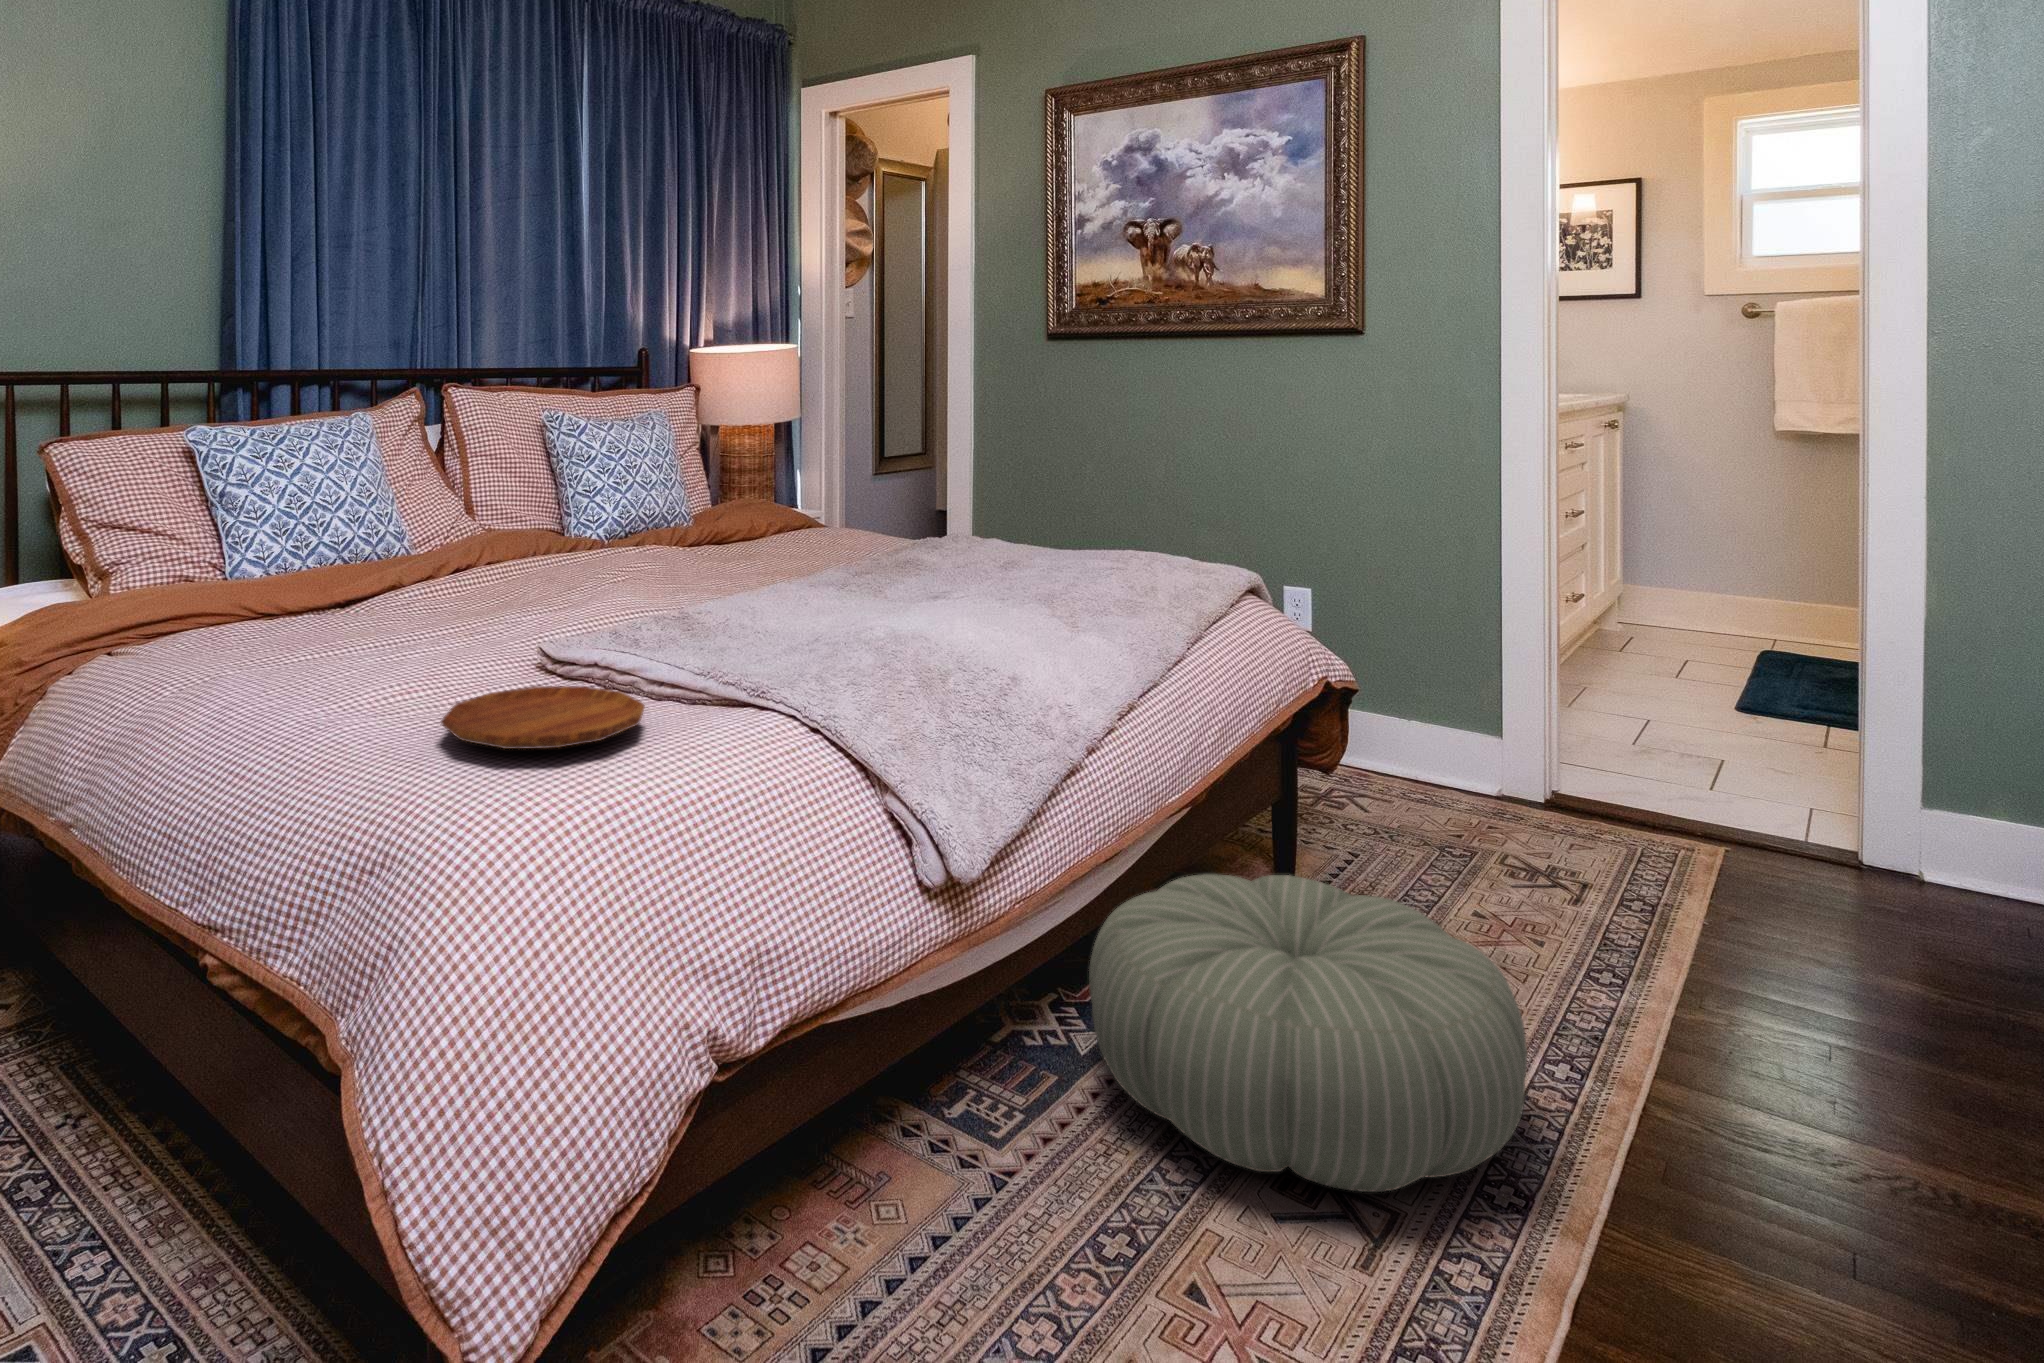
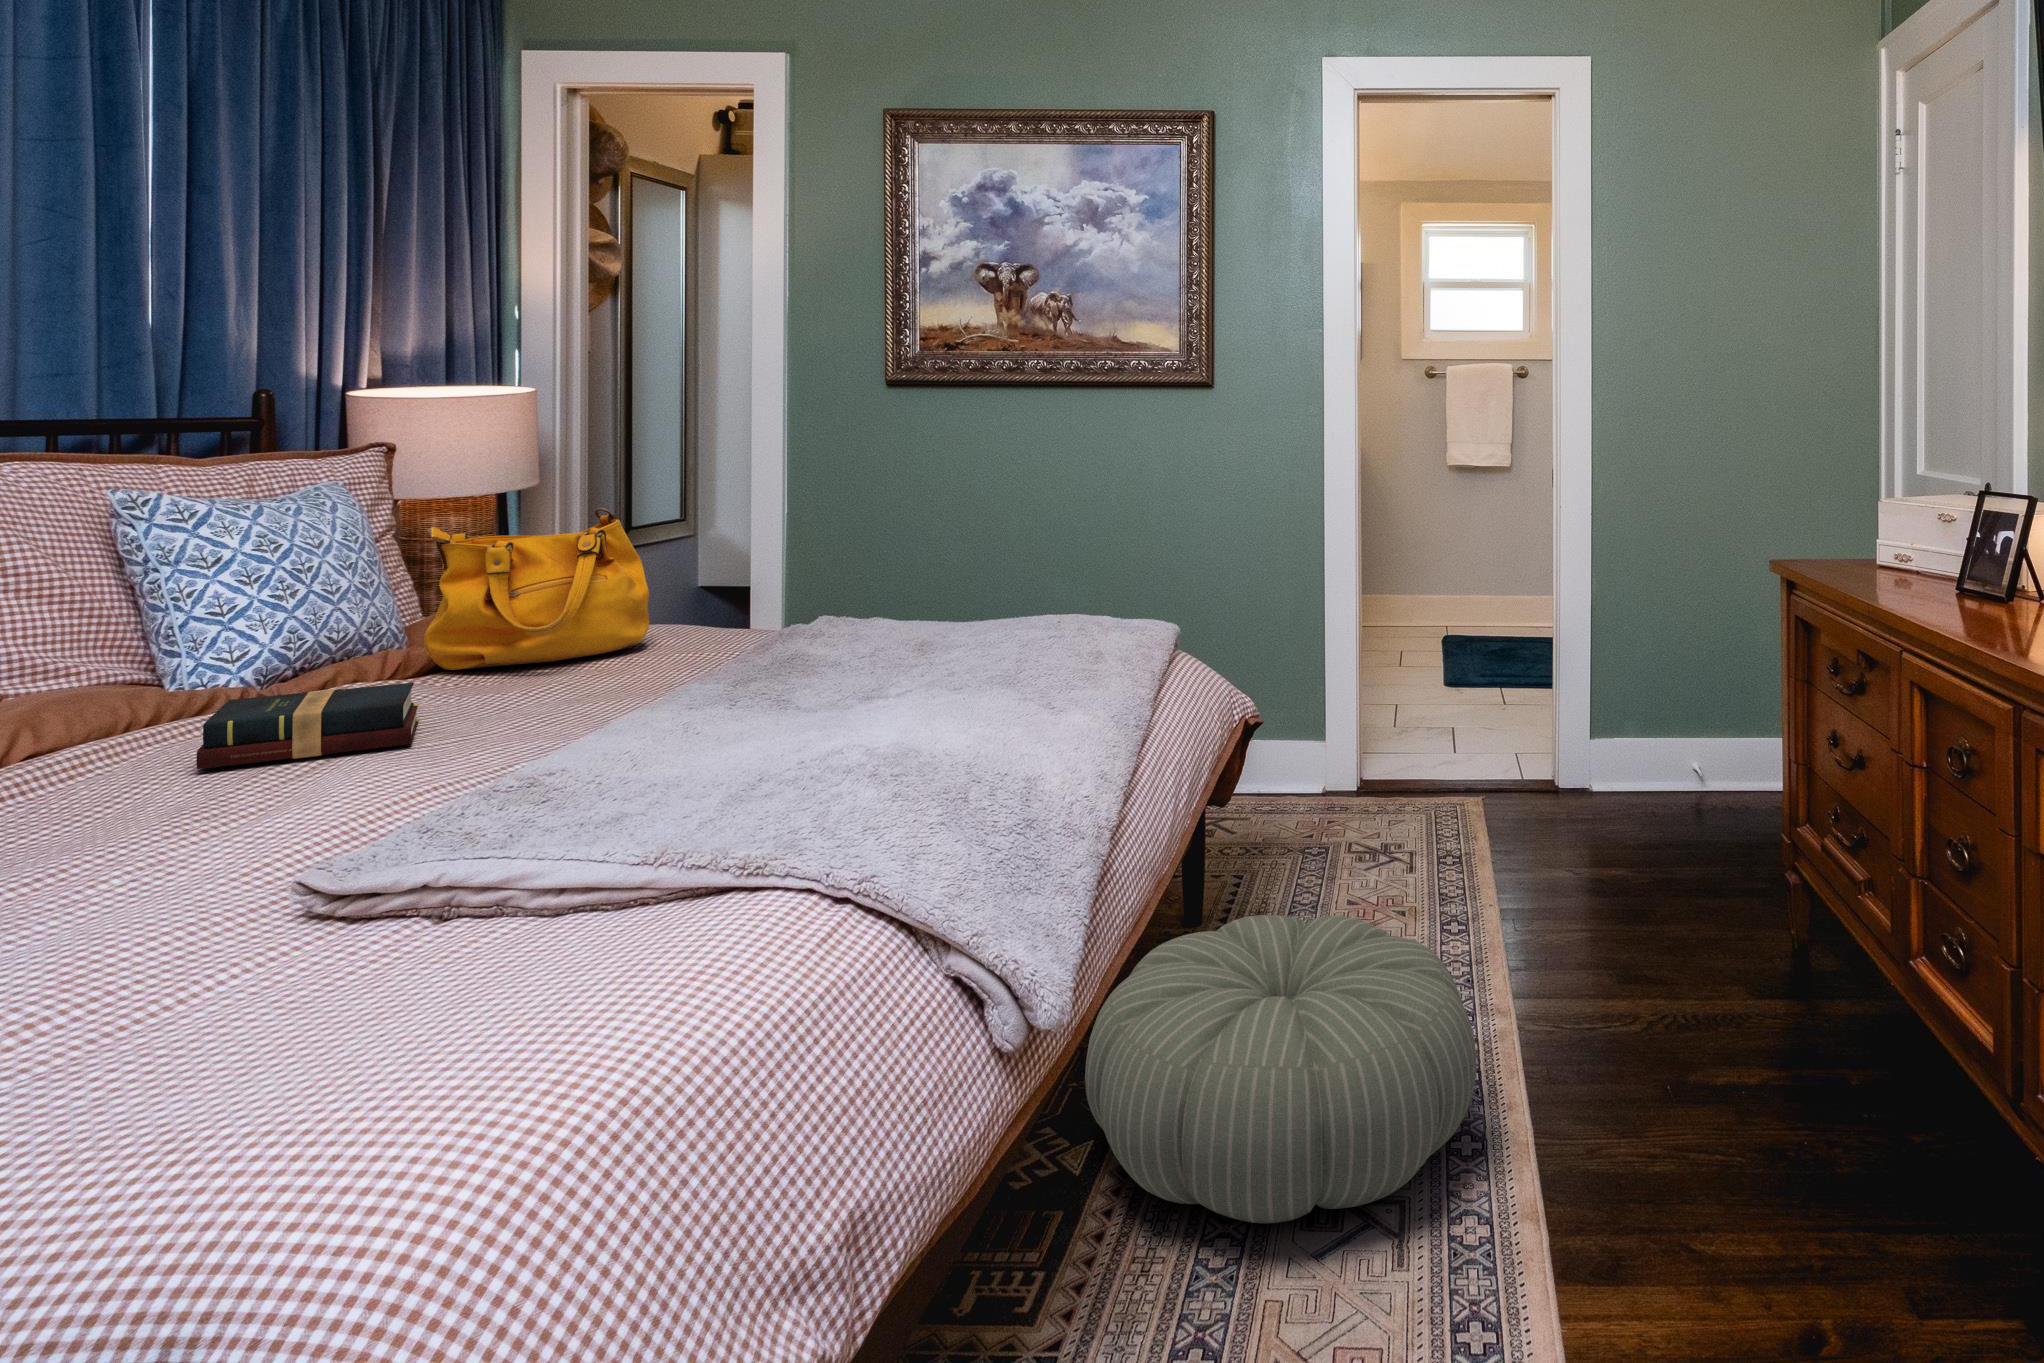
handbag: none [677,435,821,549] -> present [424,508,649,670]
hardback book: none [531,547,654,588] -> present [197,683,419,769]
tray: present [441,686,645,749] -> none [227,918,610,1072]

